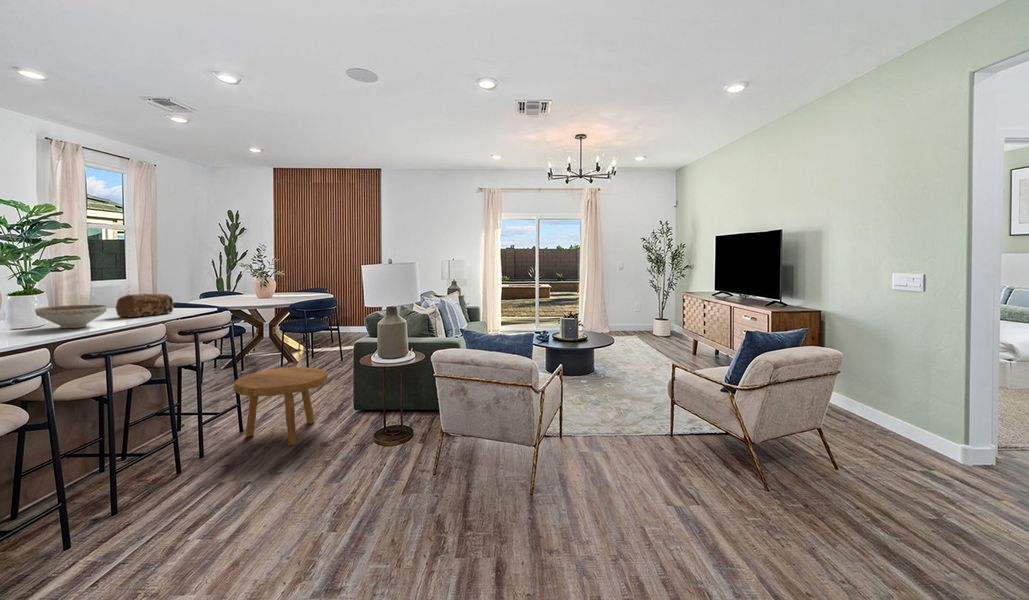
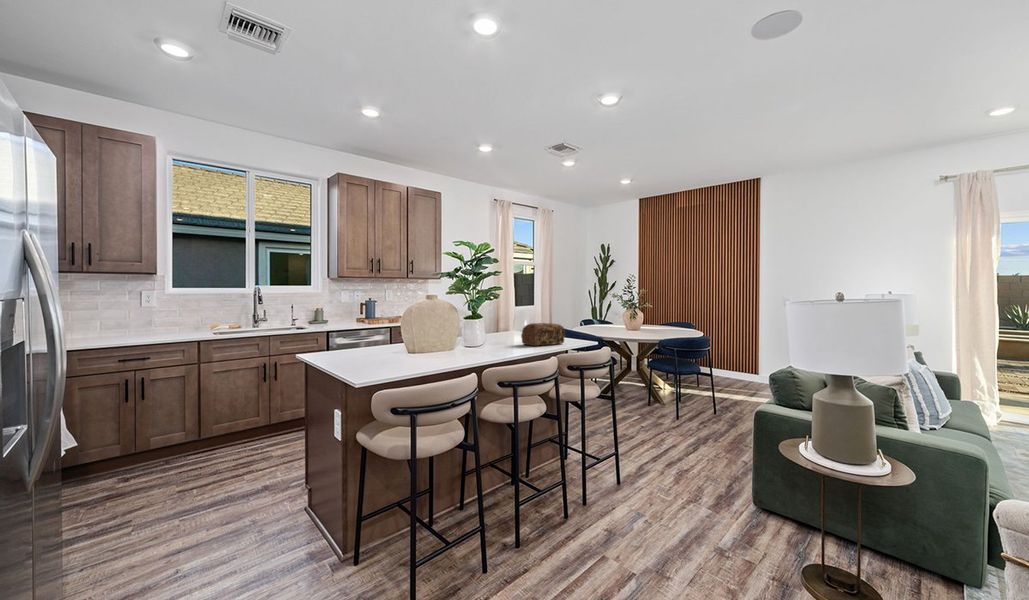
decorative bowl: present [35,305,107,328] -> none [469,332,517,353]
footstool: present [234,367,327,446] -> none [616,418,723,524]

